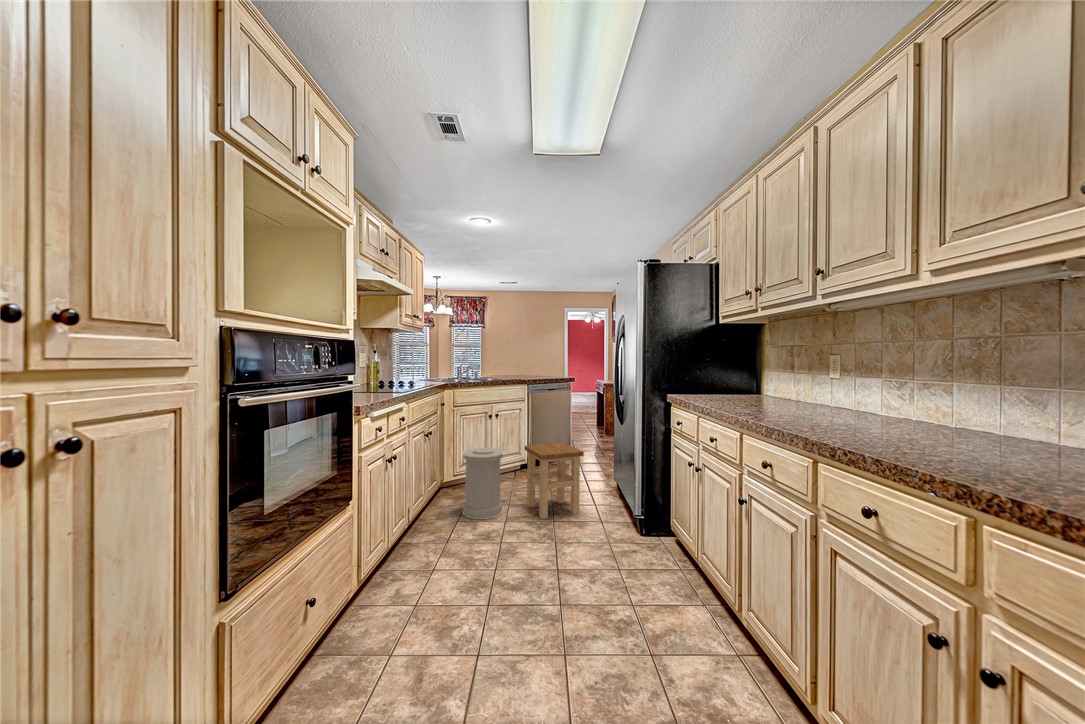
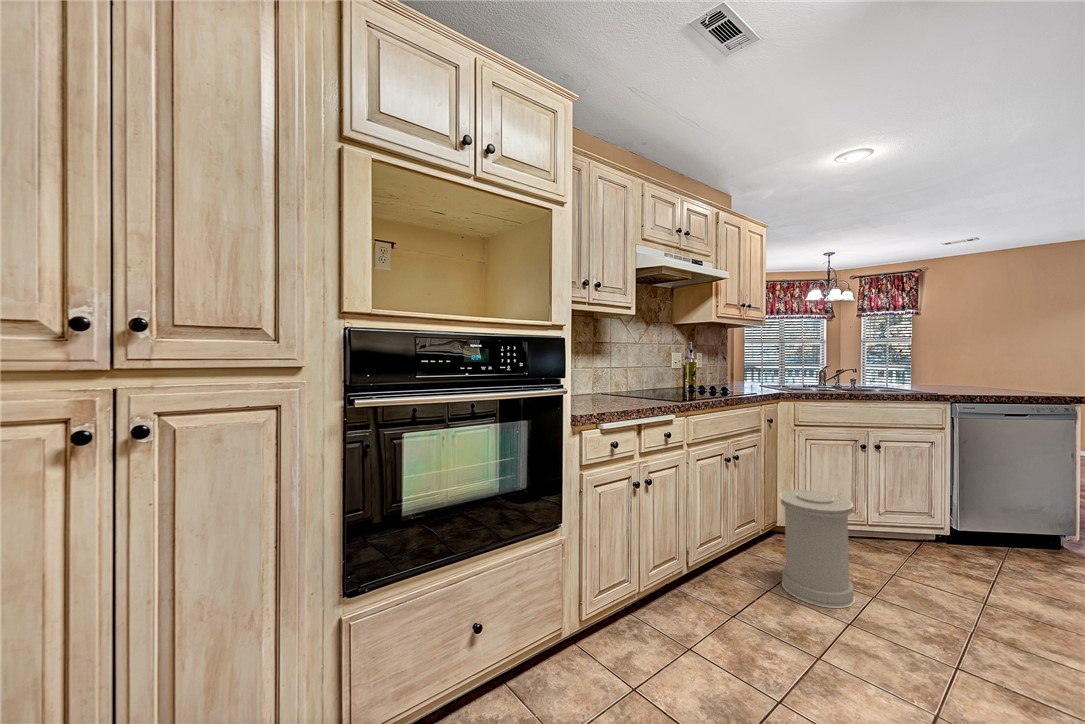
stool: present [525,443,584,519] -> none [902,505,1054,679]

